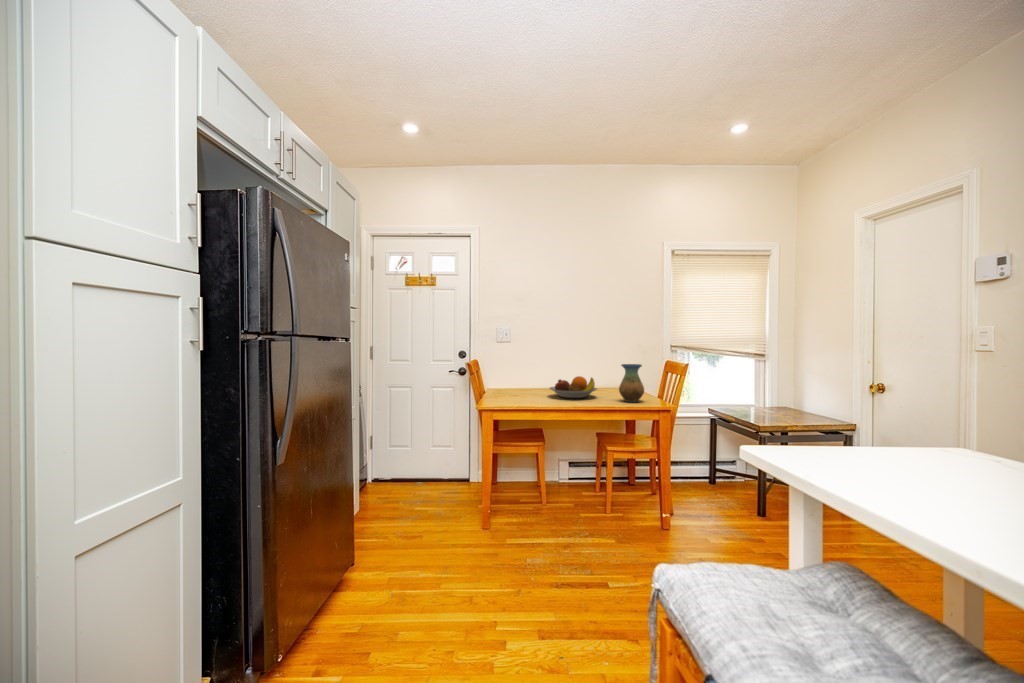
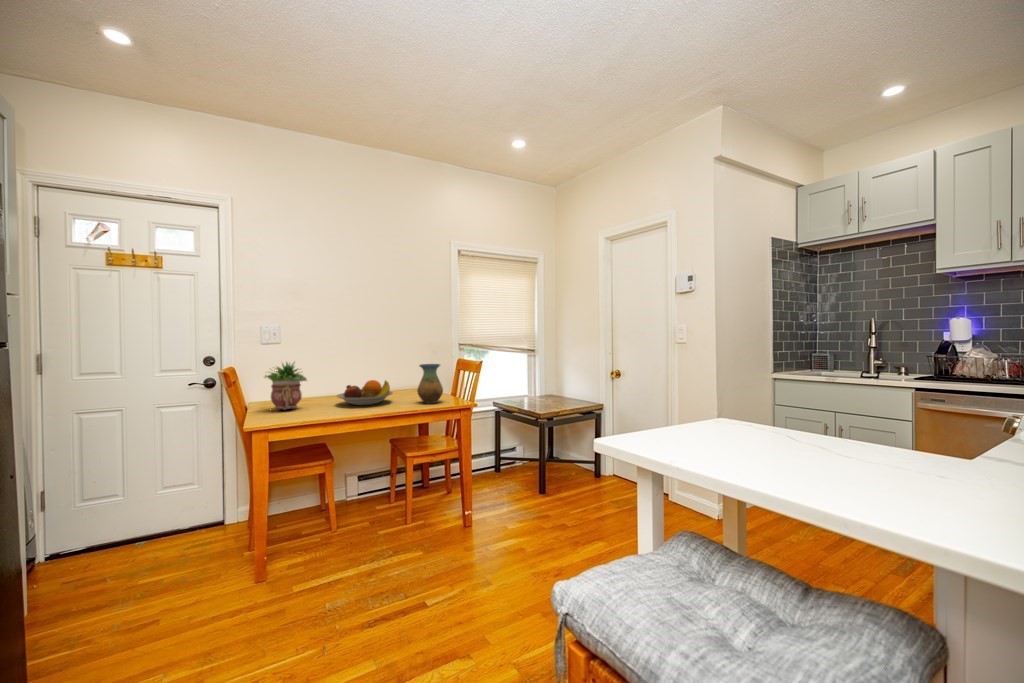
potted plant: none [495,356,527,396] -> present [265,362,307,410]

